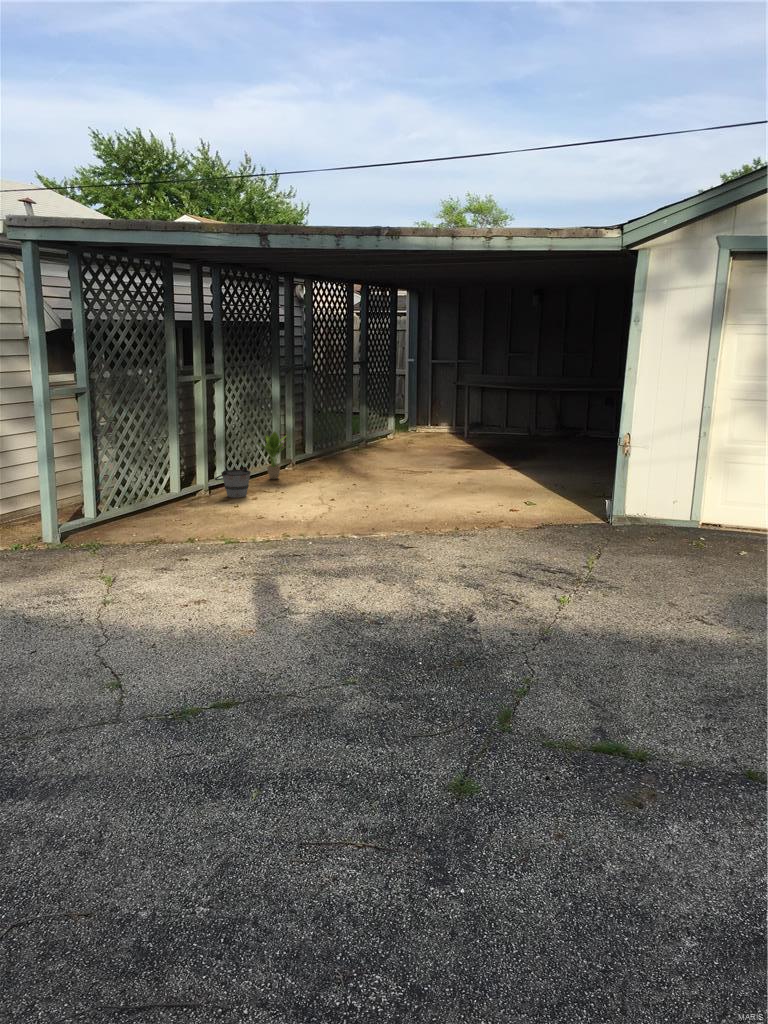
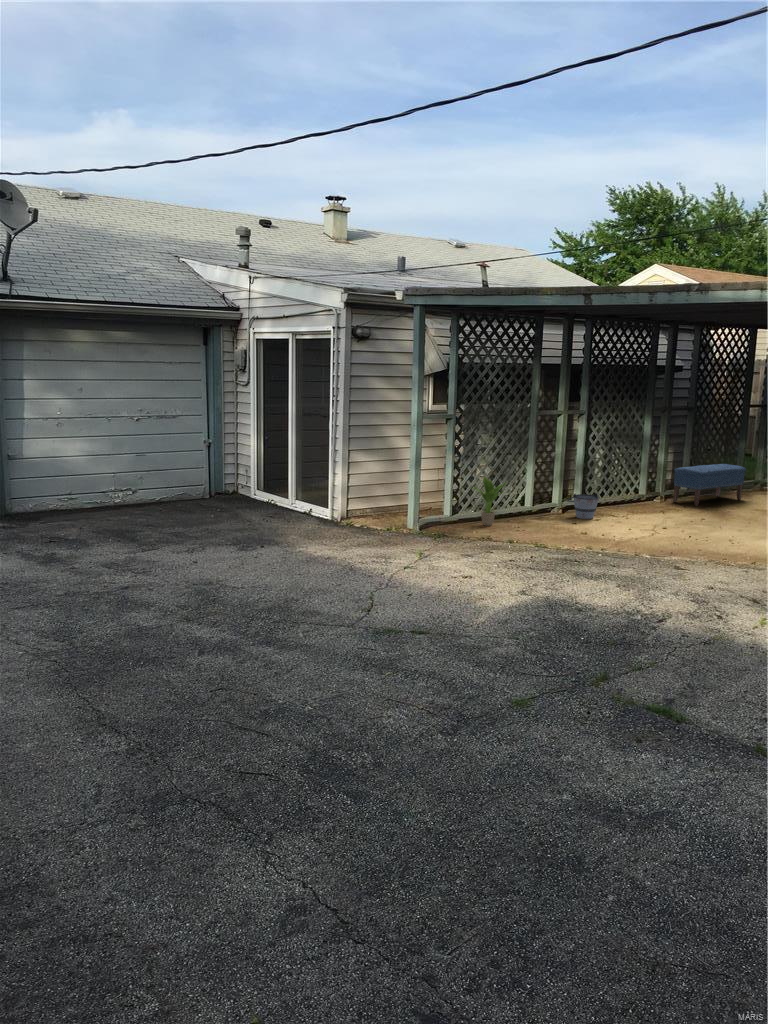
bench: none [300,423,359,469] -> present [673,464,746,506]
potted plant: present [258,432,286,479] -> present [475,477,506,526]

